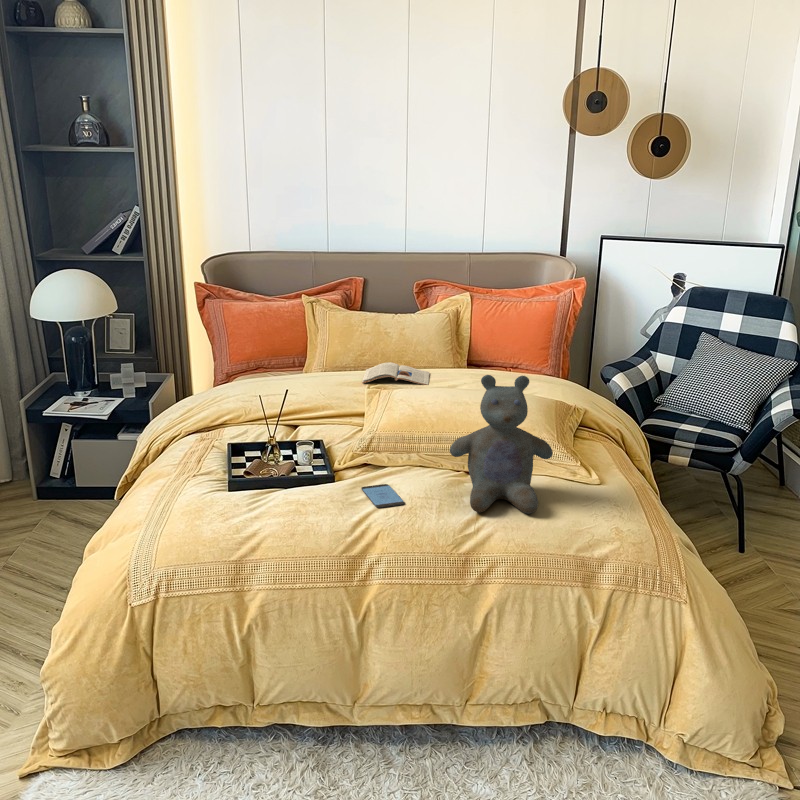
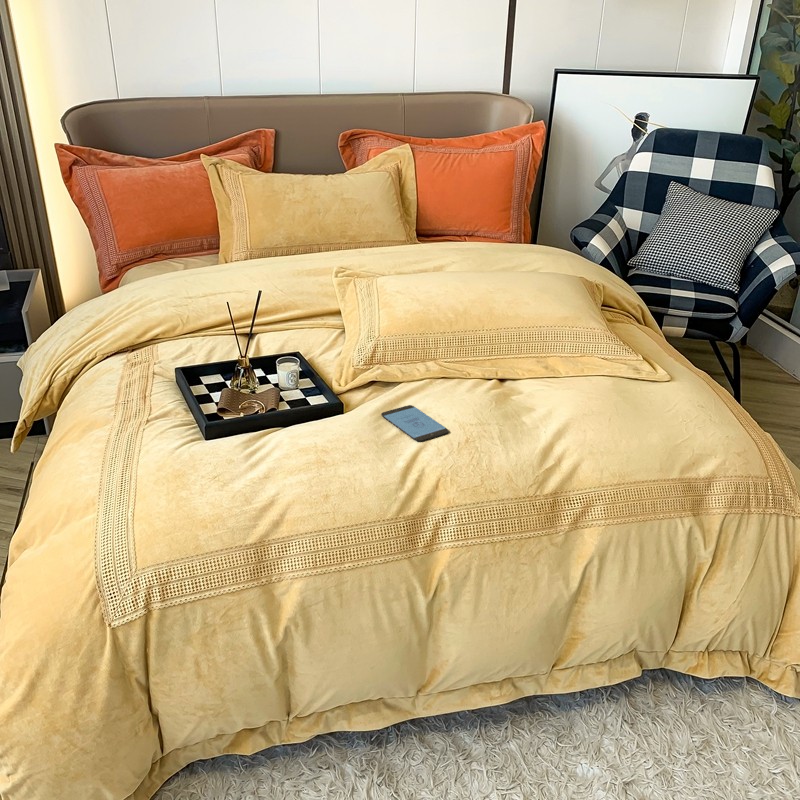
magazine: present [362,362,429,385] -> none [311,238,400,269]
stuffed bear: present [450,375,553,514] -> none [495,251,621,434]

